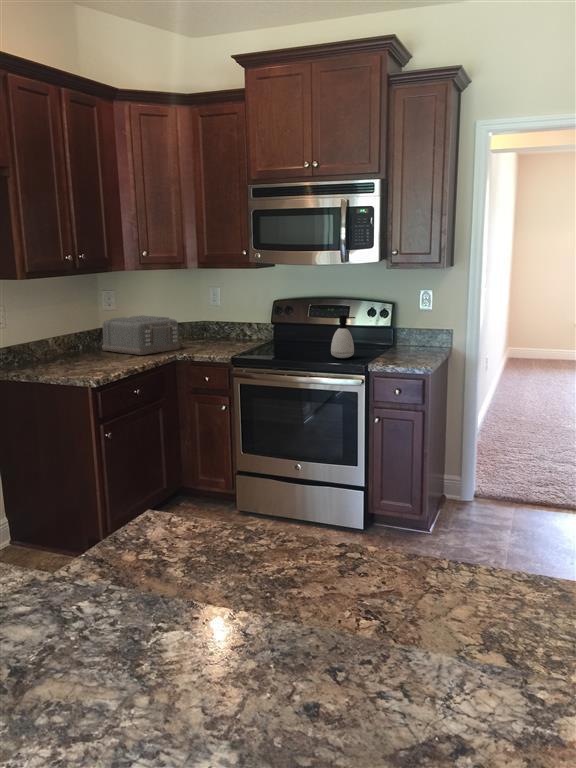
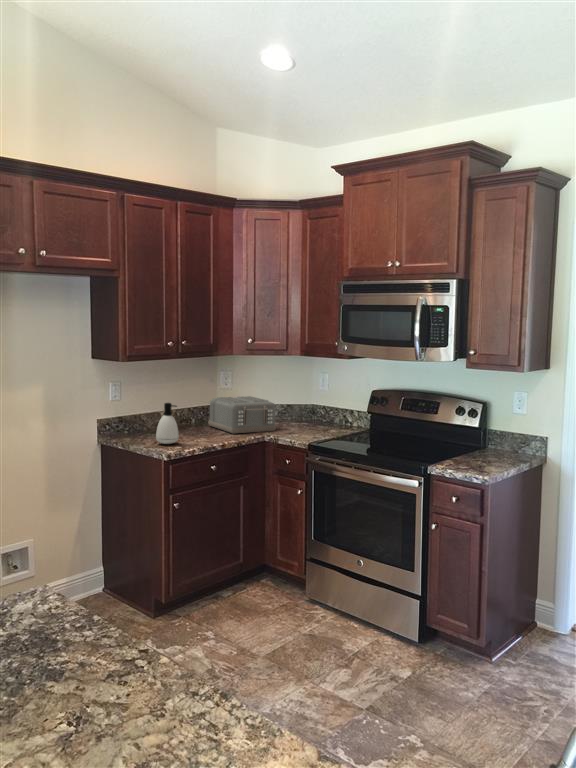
soap dispenser: present [331,315,355,358] -> present [156,403,178,444]

